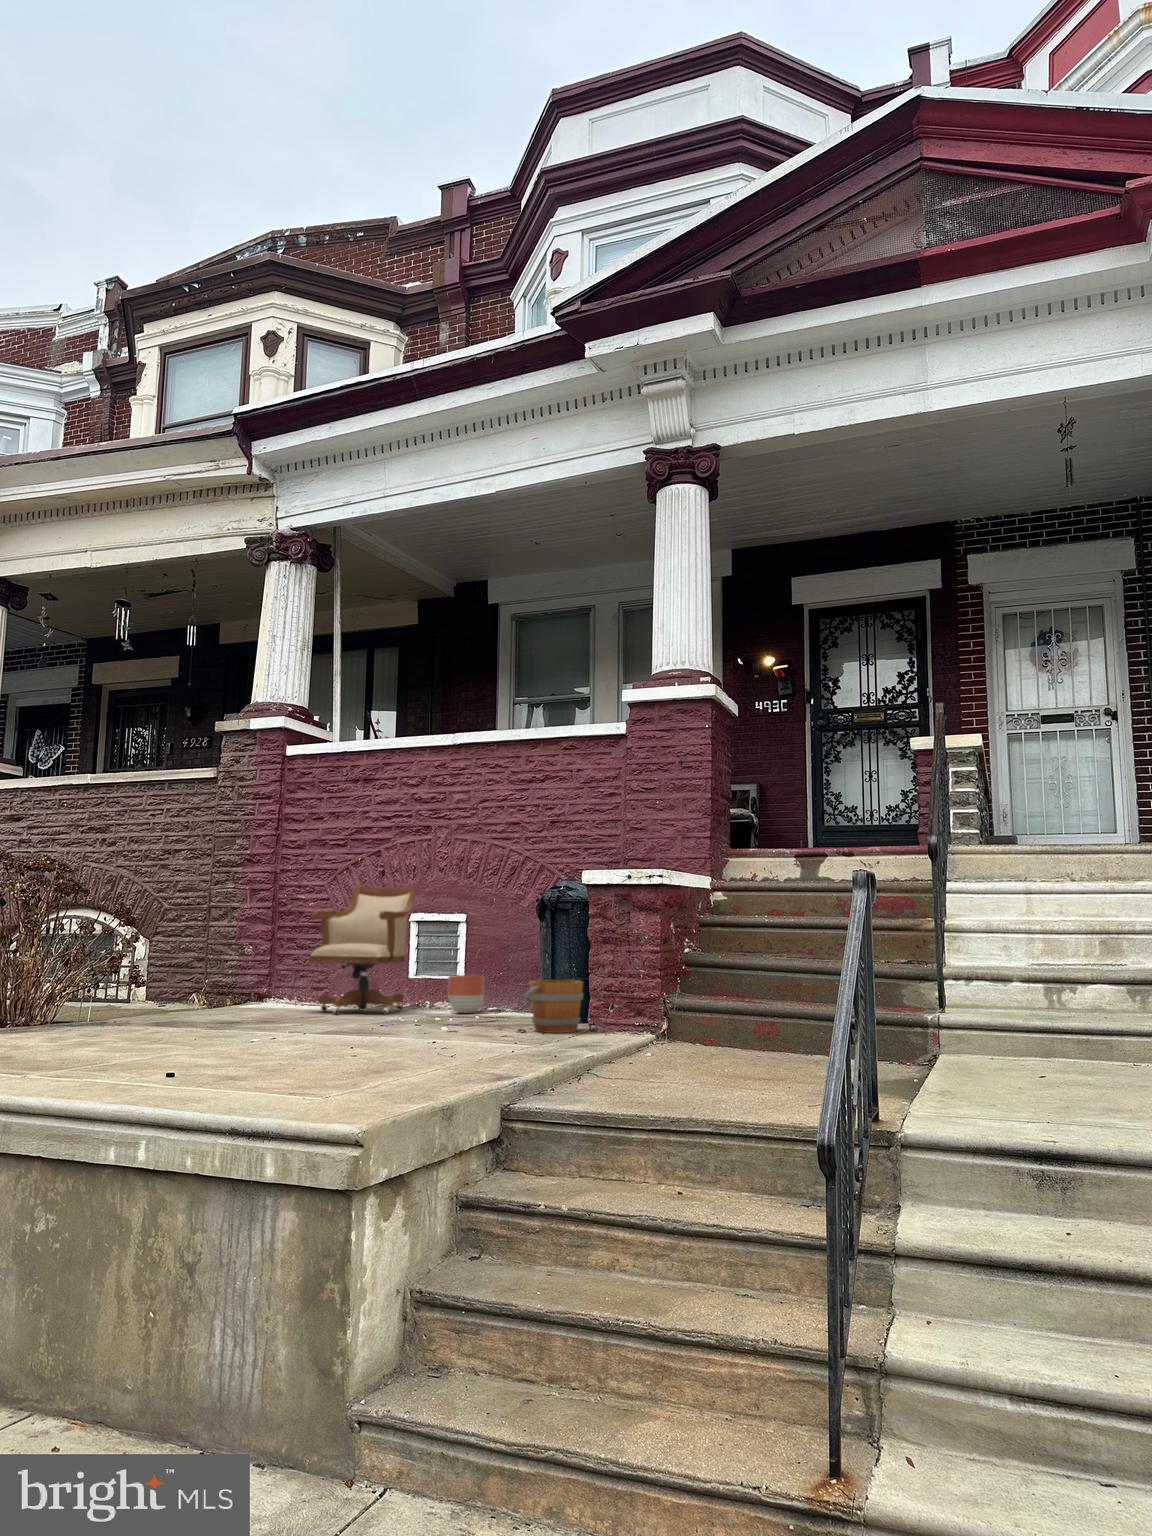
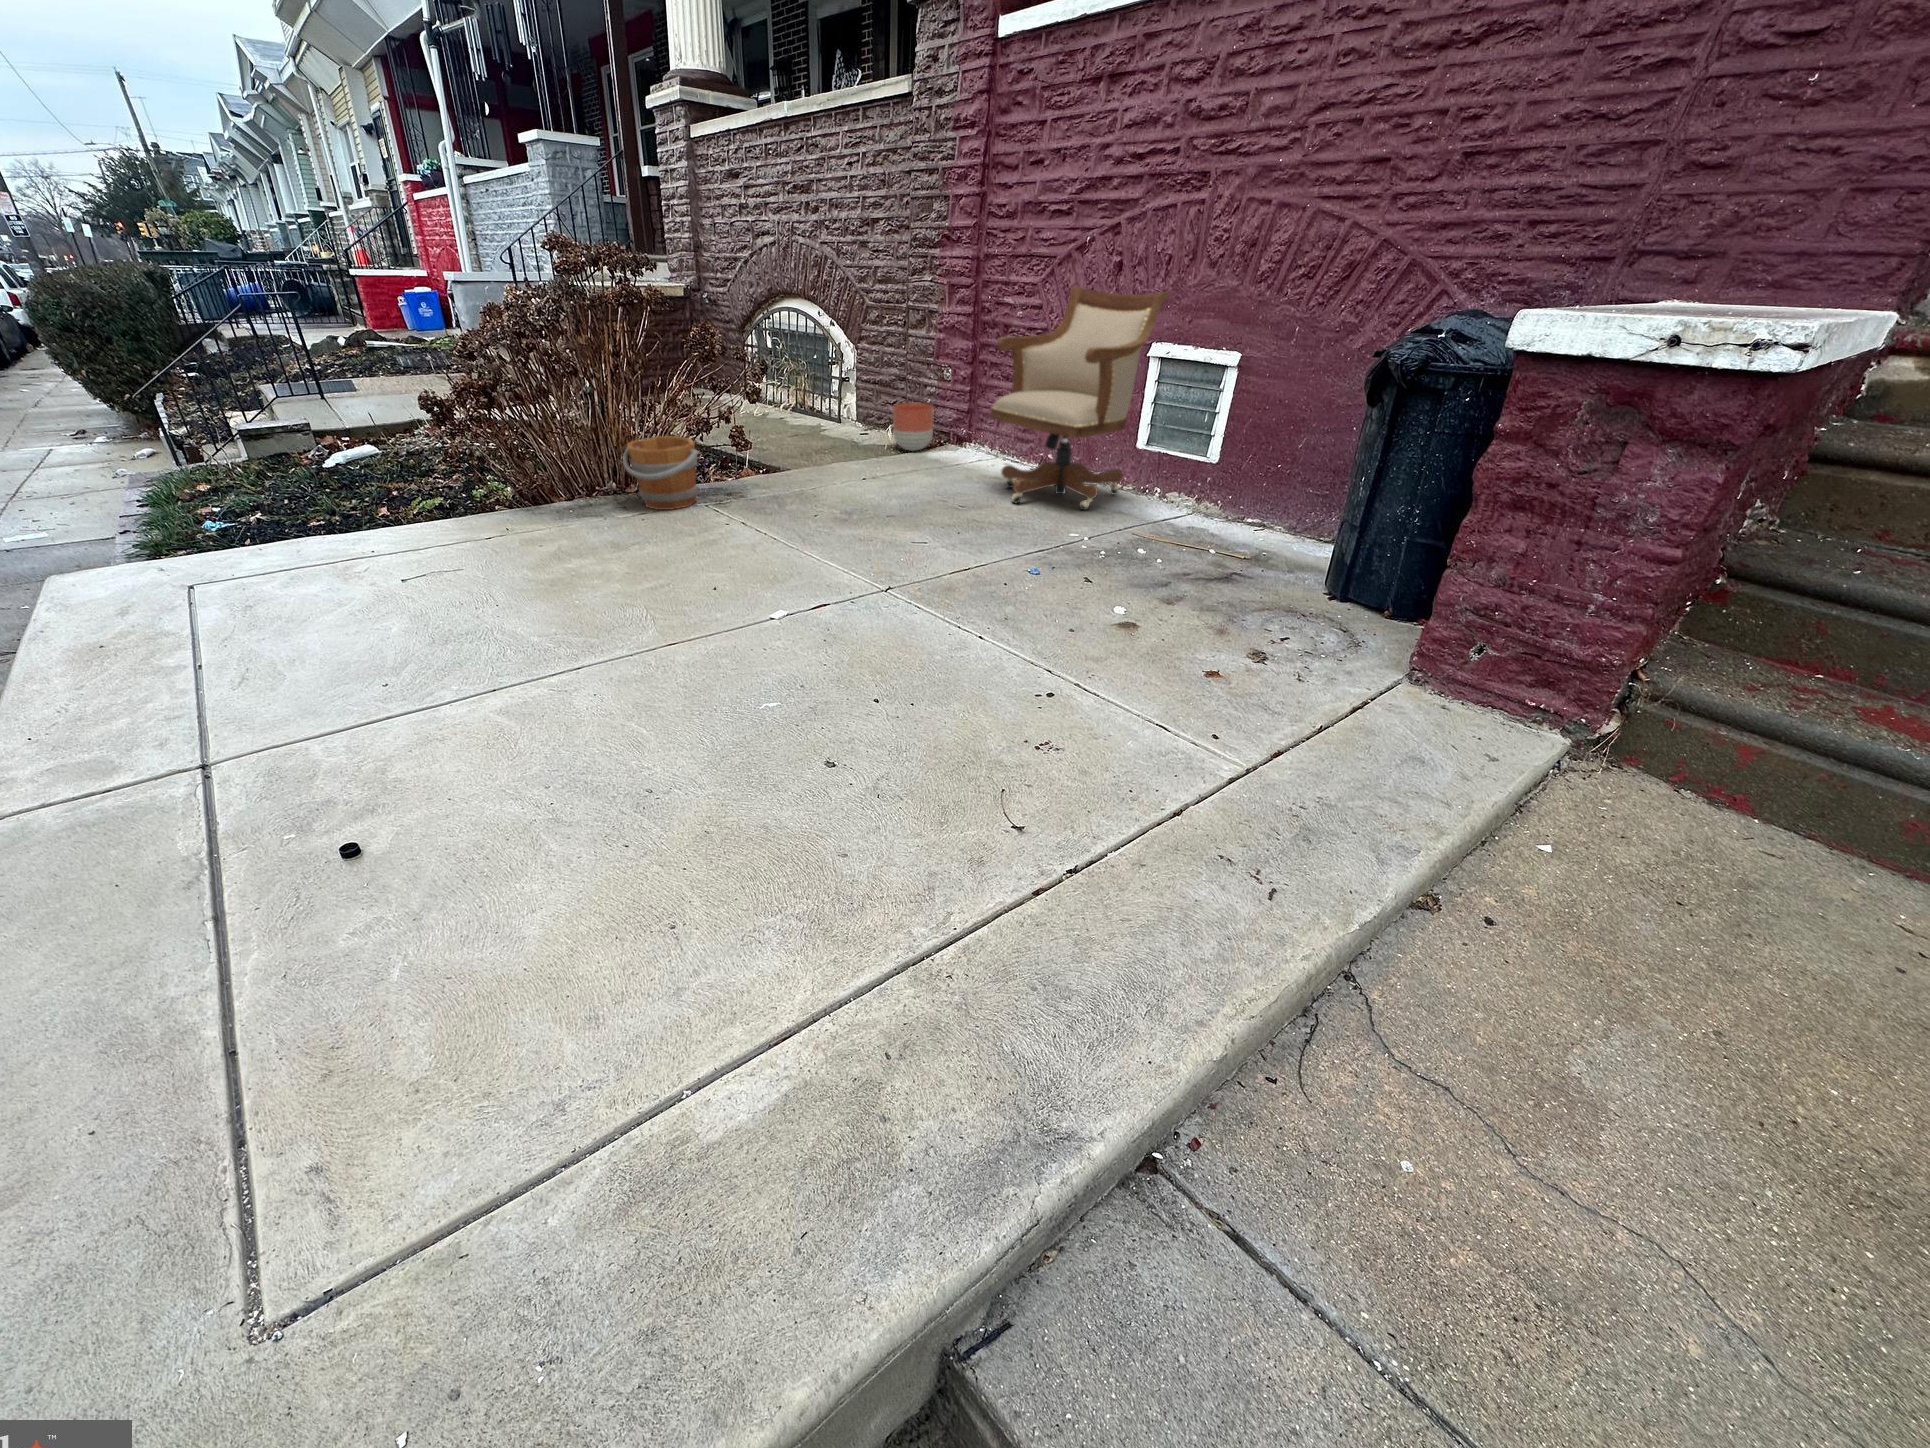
planter: present [448,975,484,1013] -> present [893,403,934,451]
bucket: present [524,980,583,1033] -> present [623,436,698,510]

